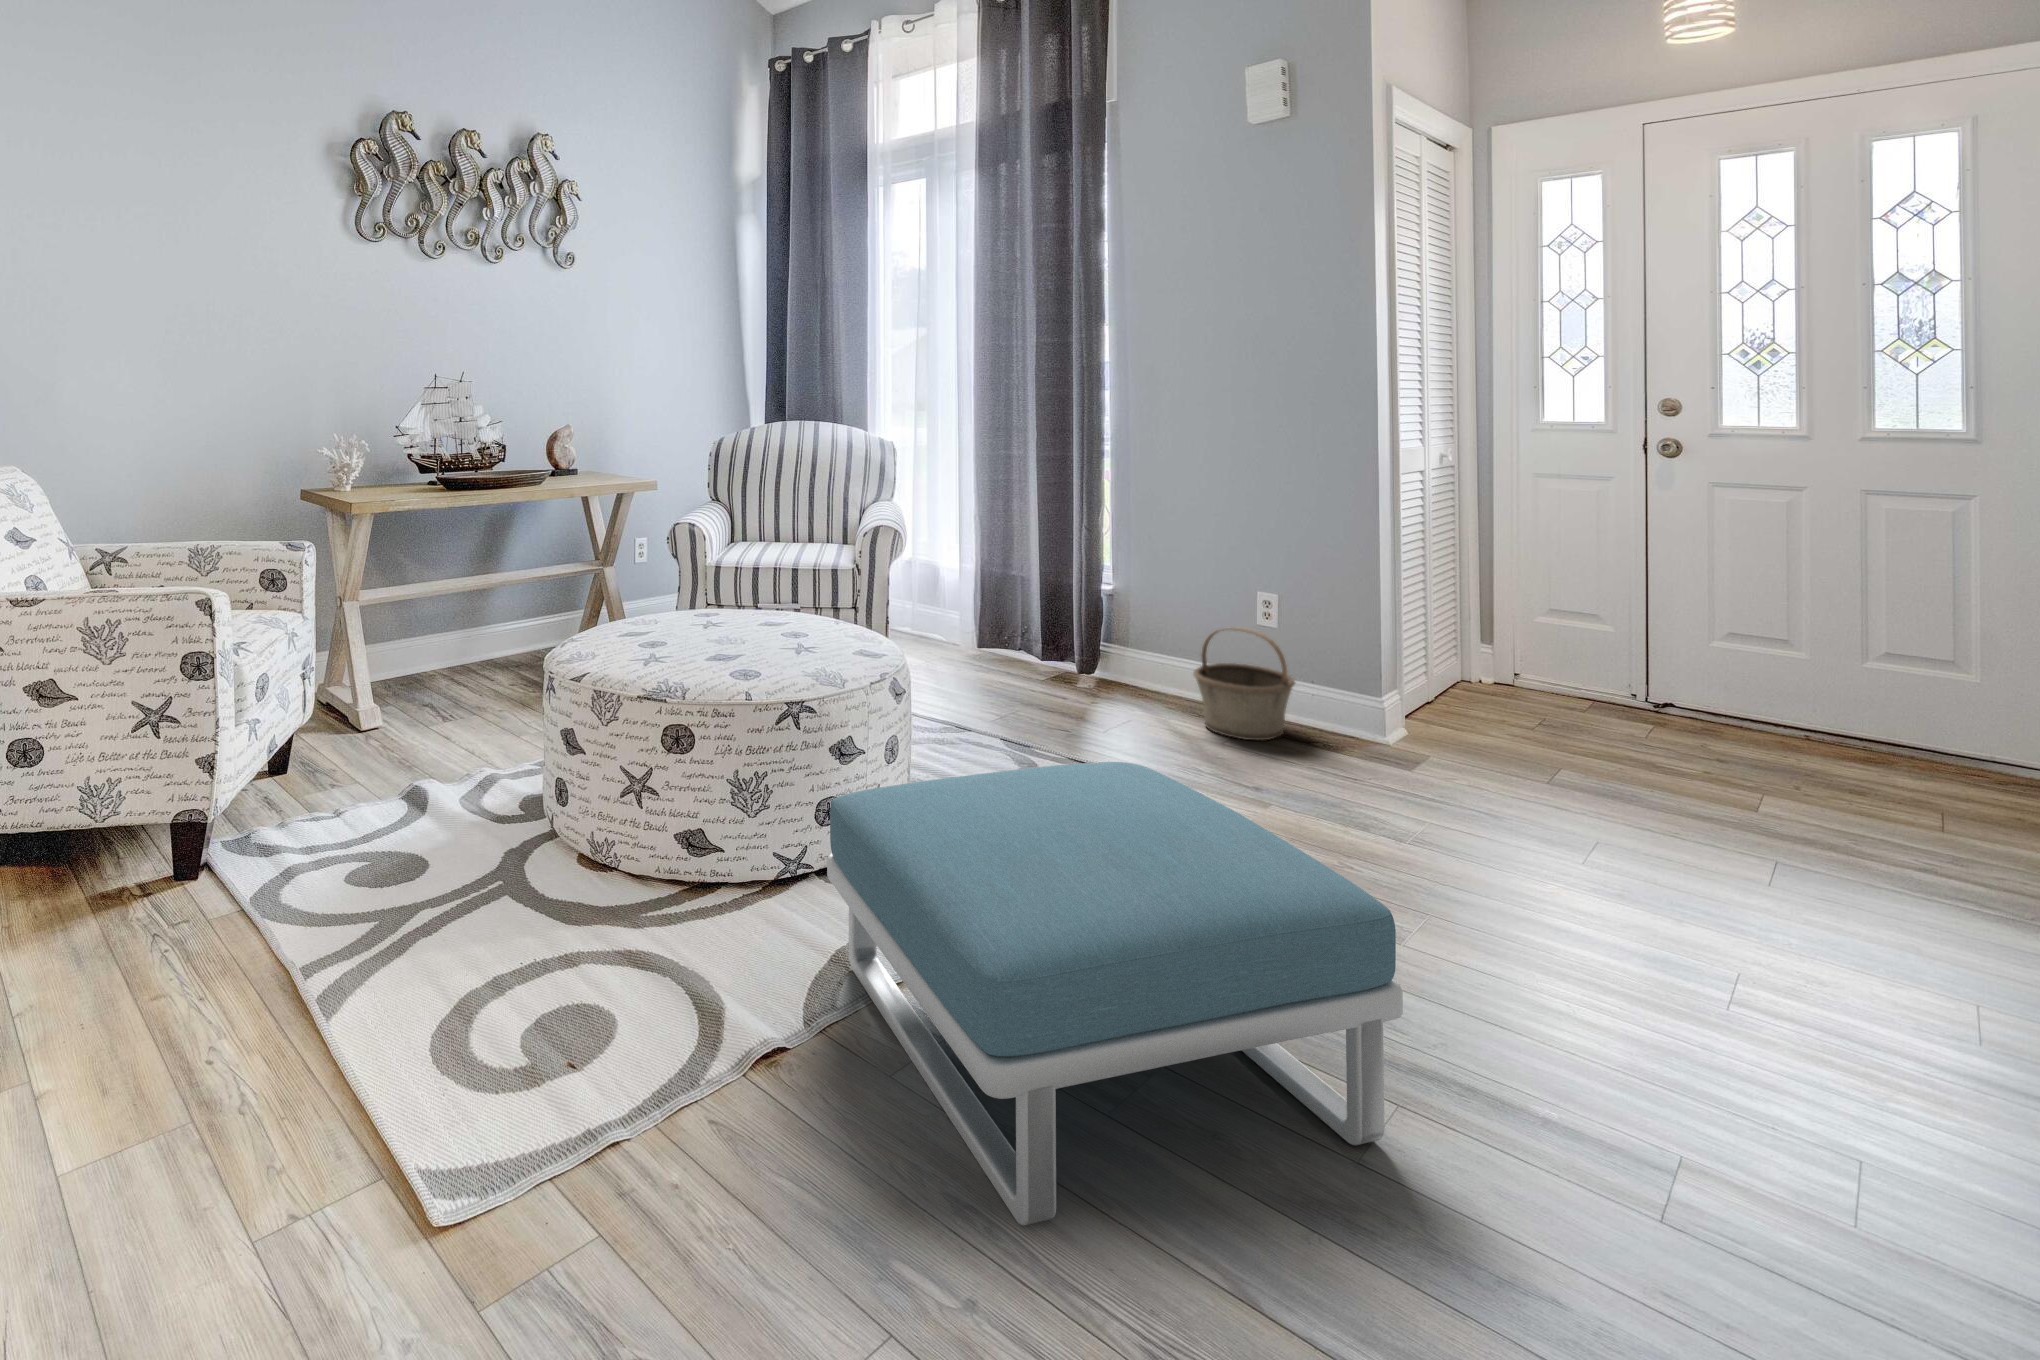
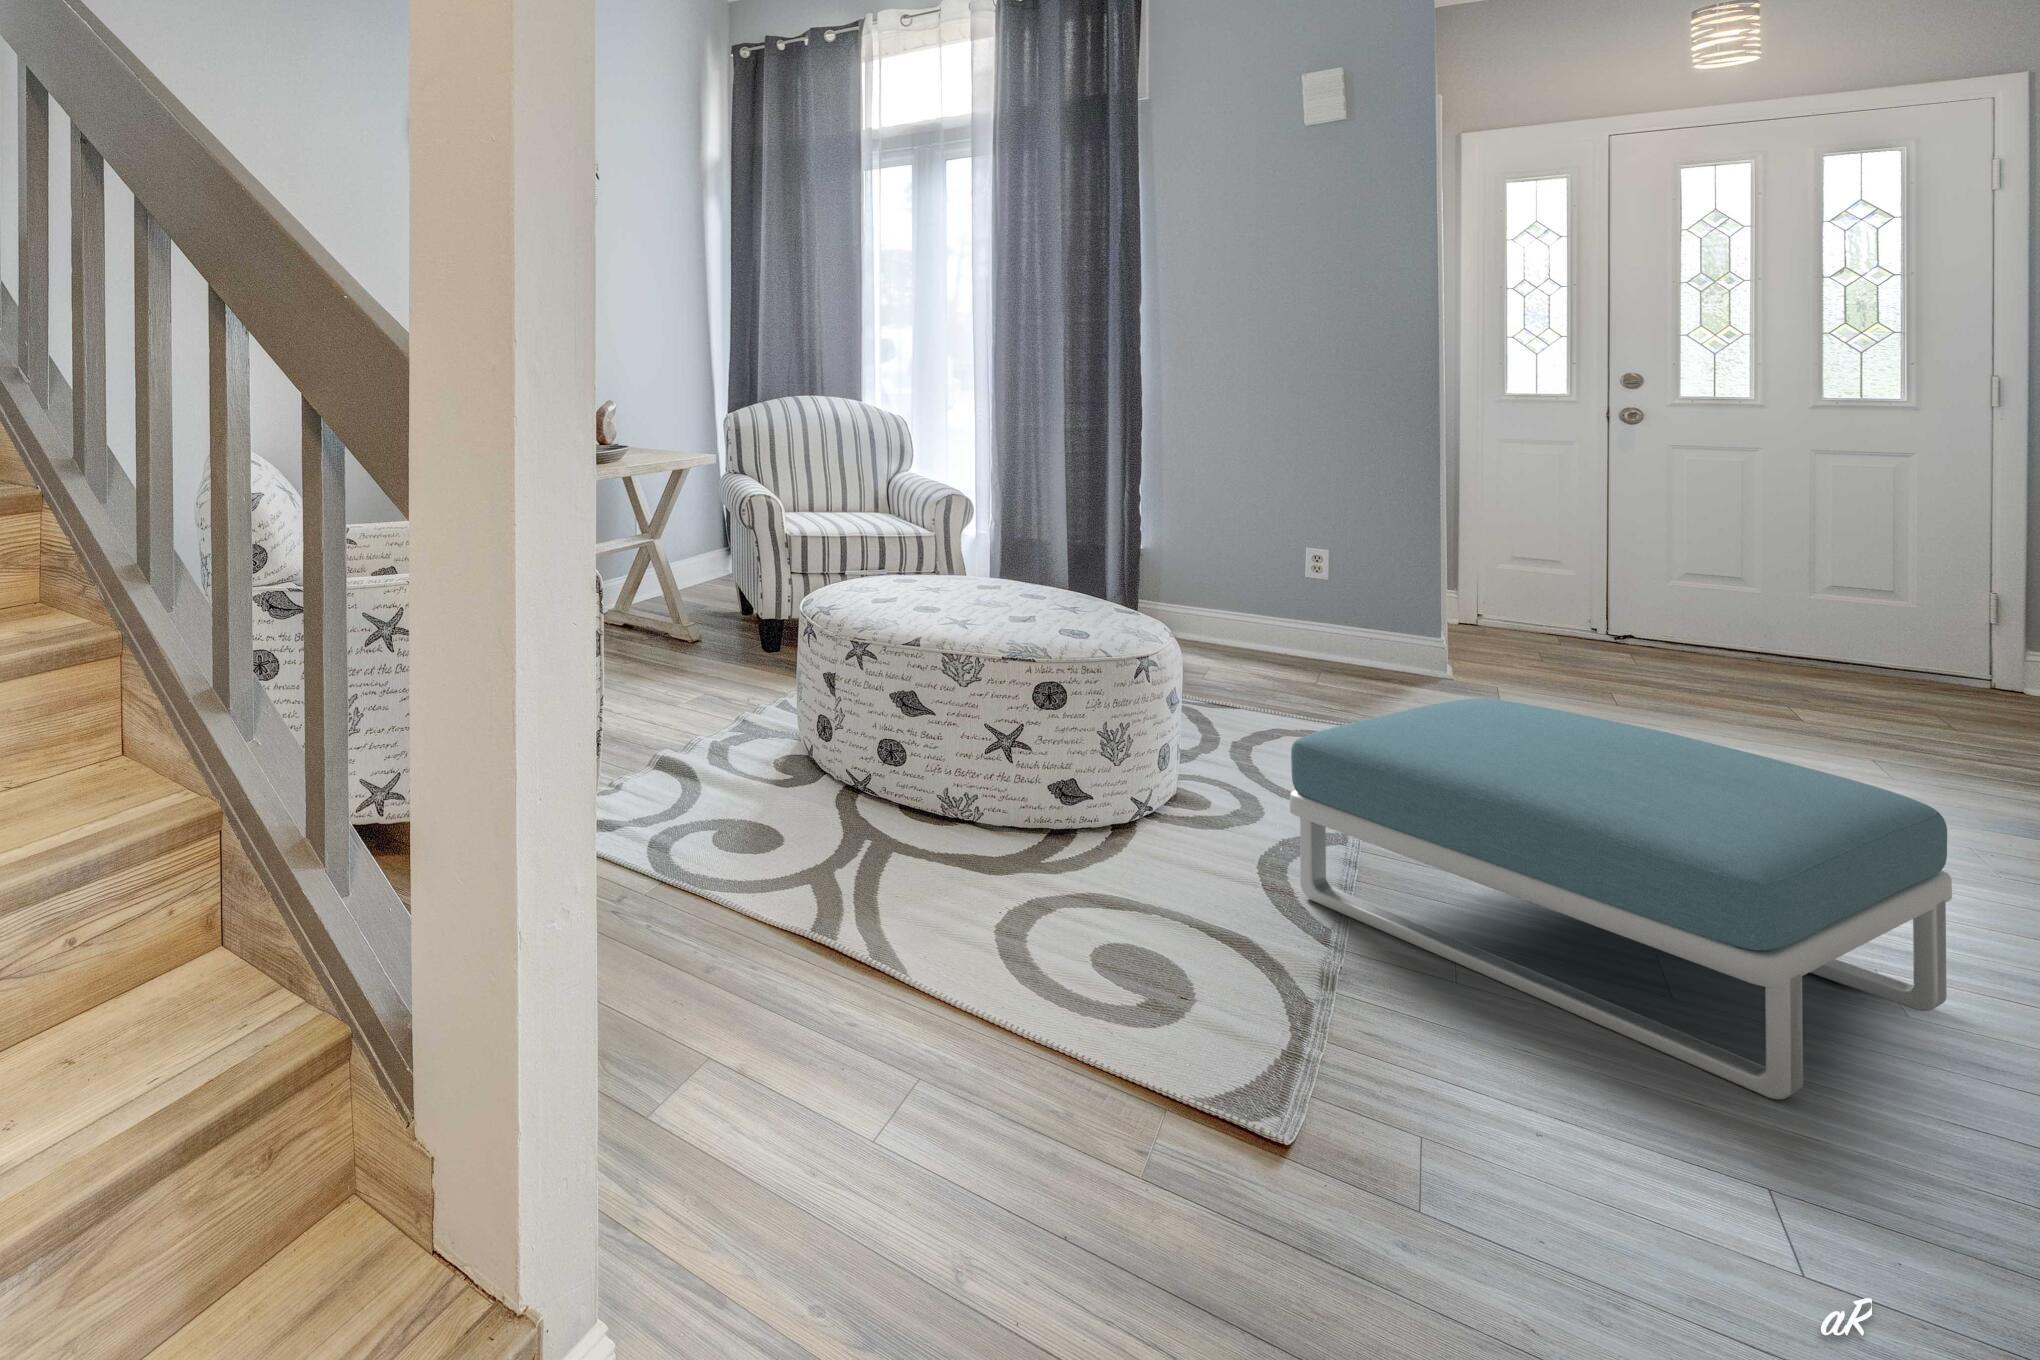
basket: present [1193,627,1295,740] -> none [1264,583,1368,684]

